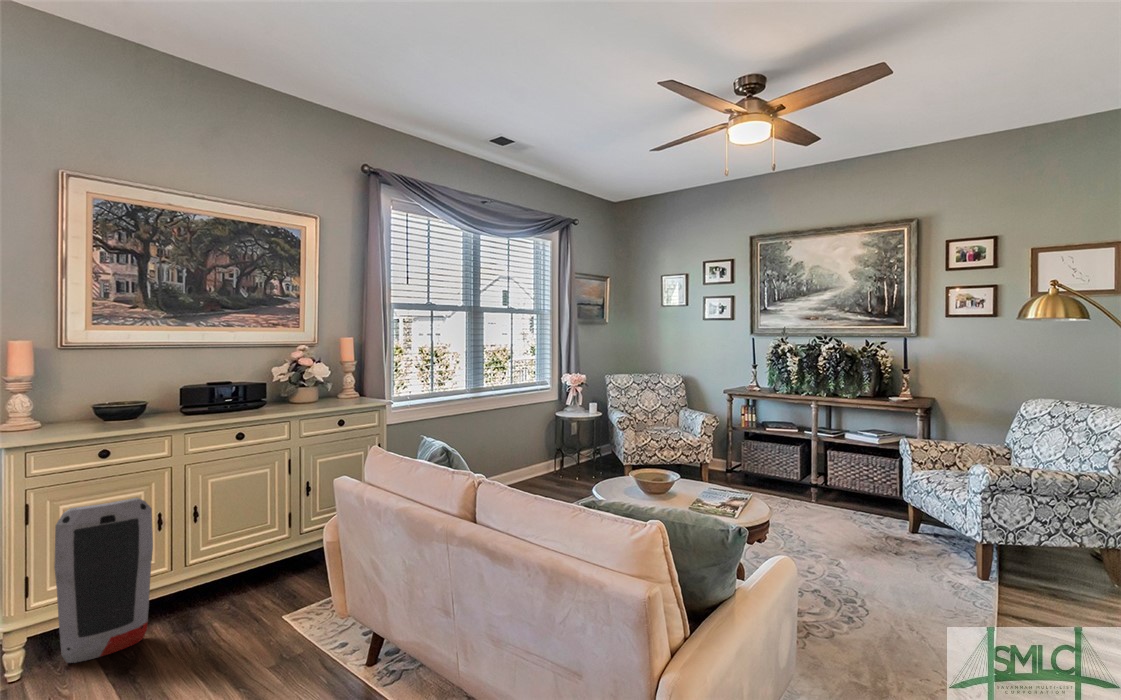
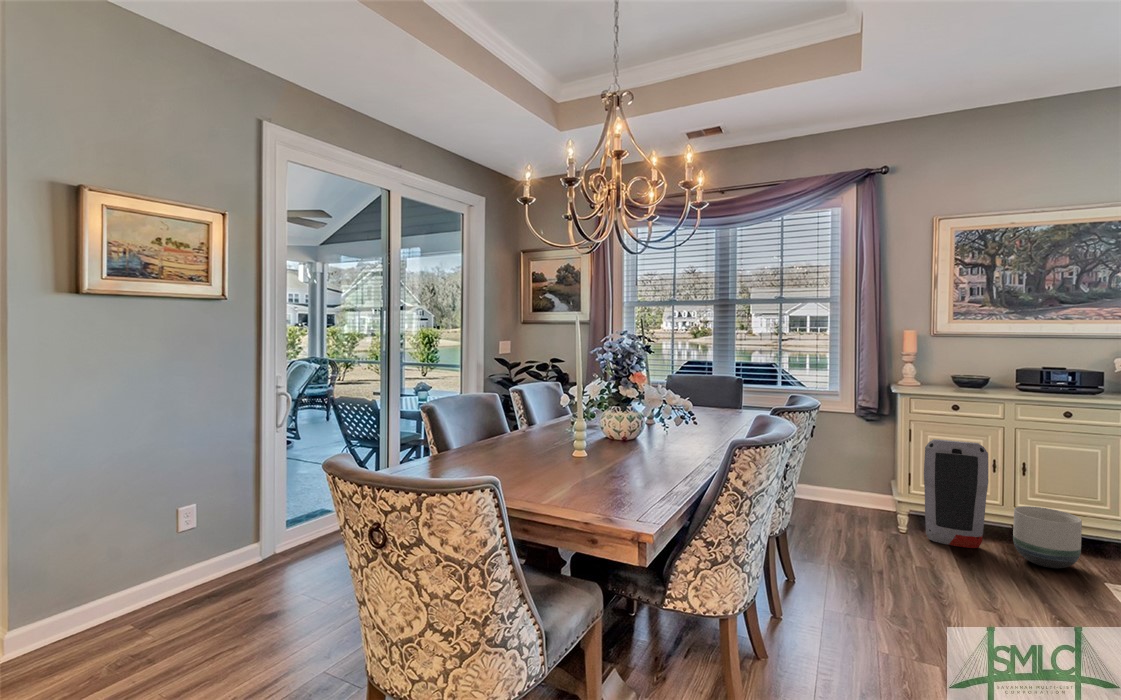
planter: none [187,552,258,630] -> present [1013,506,1082,568]

